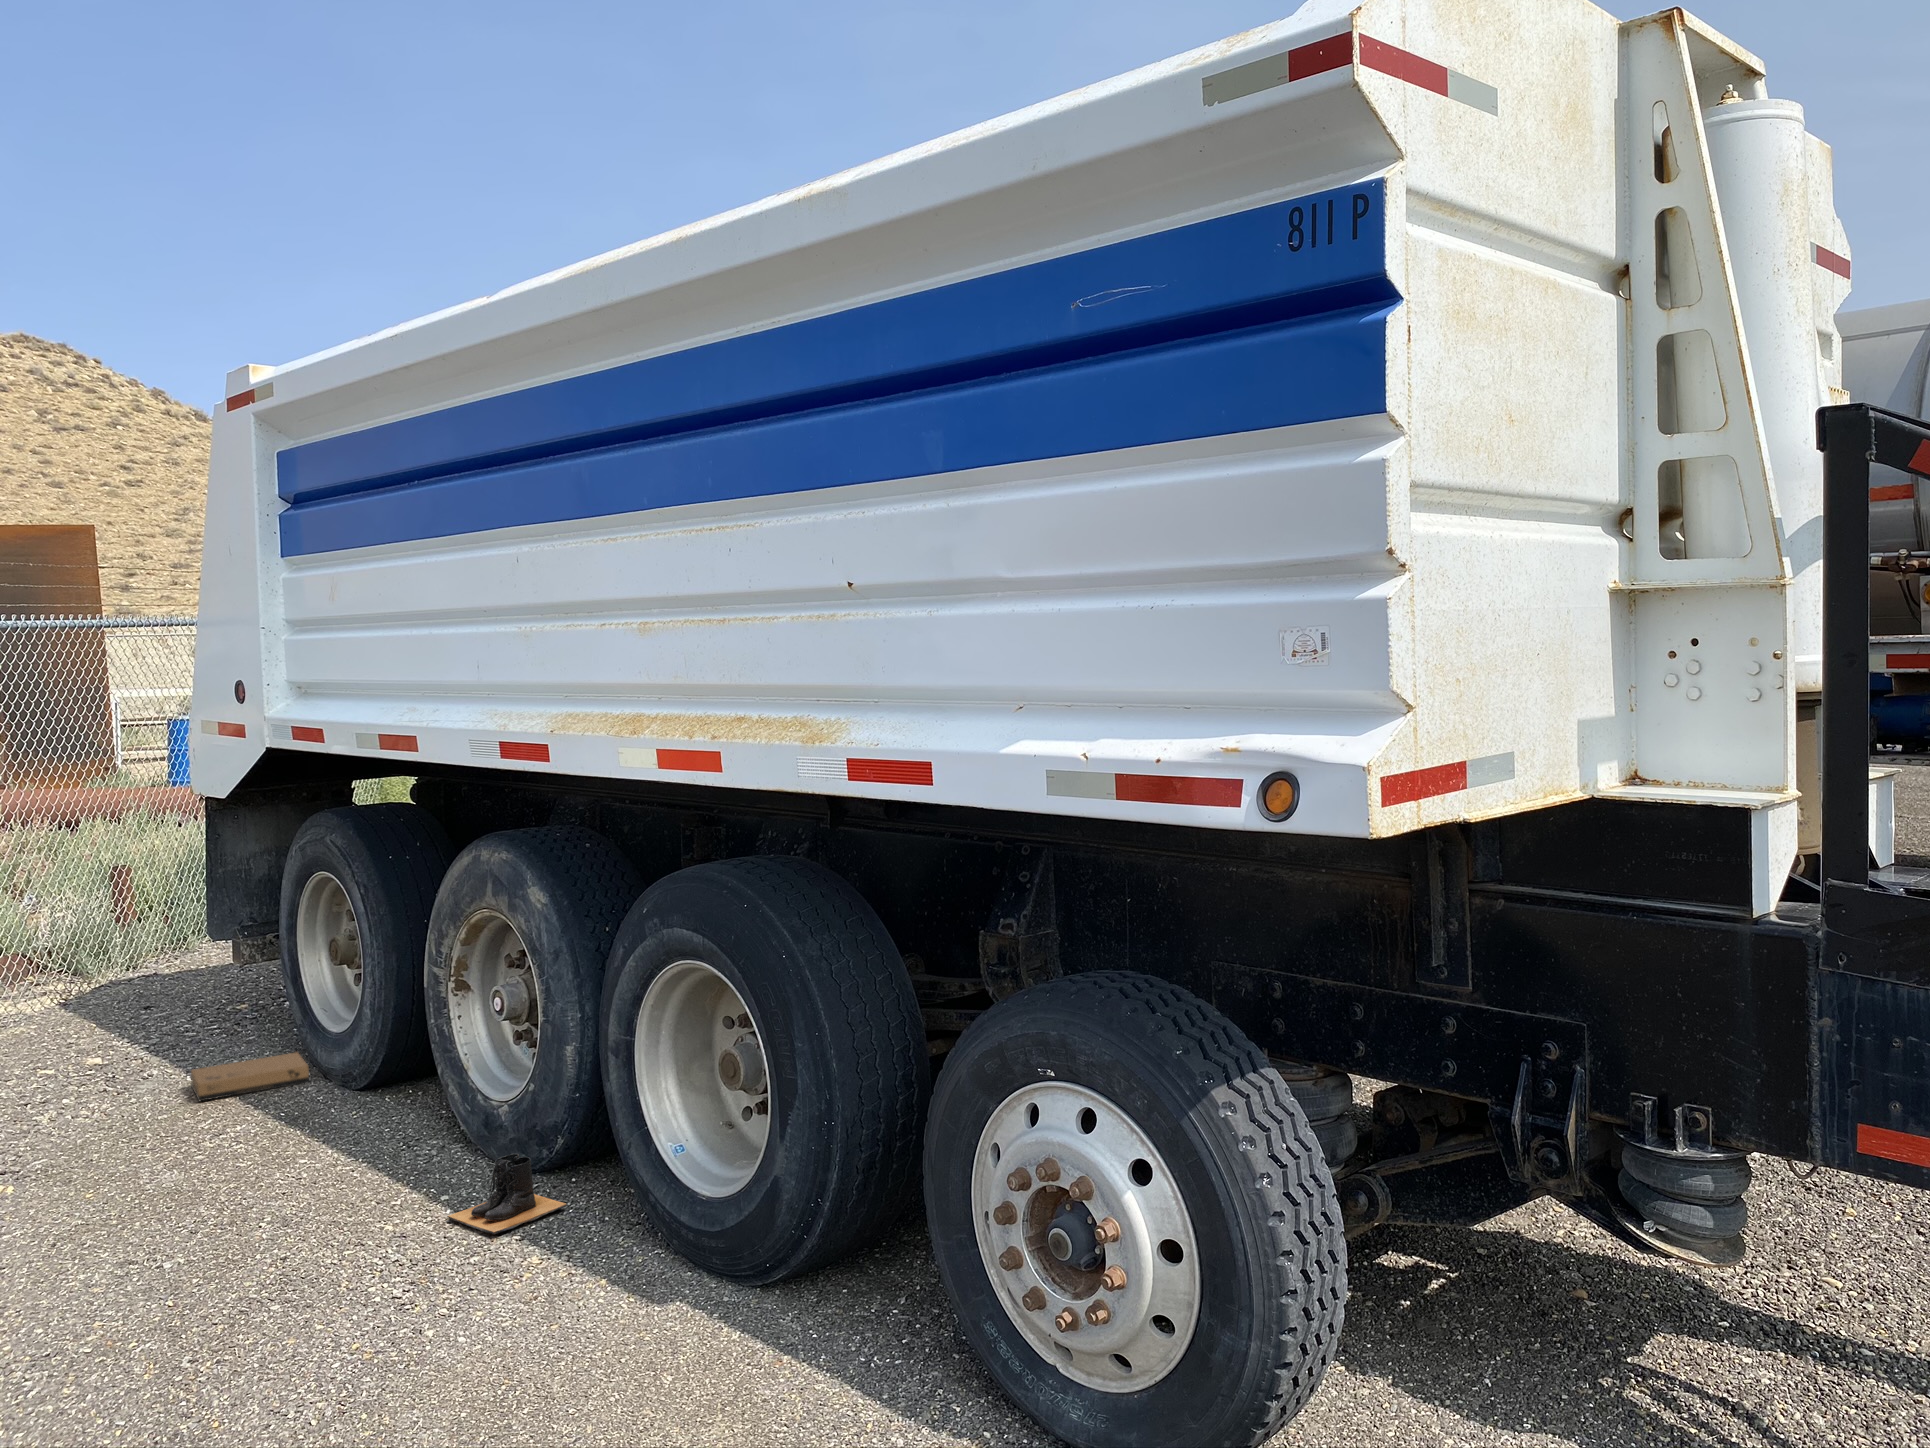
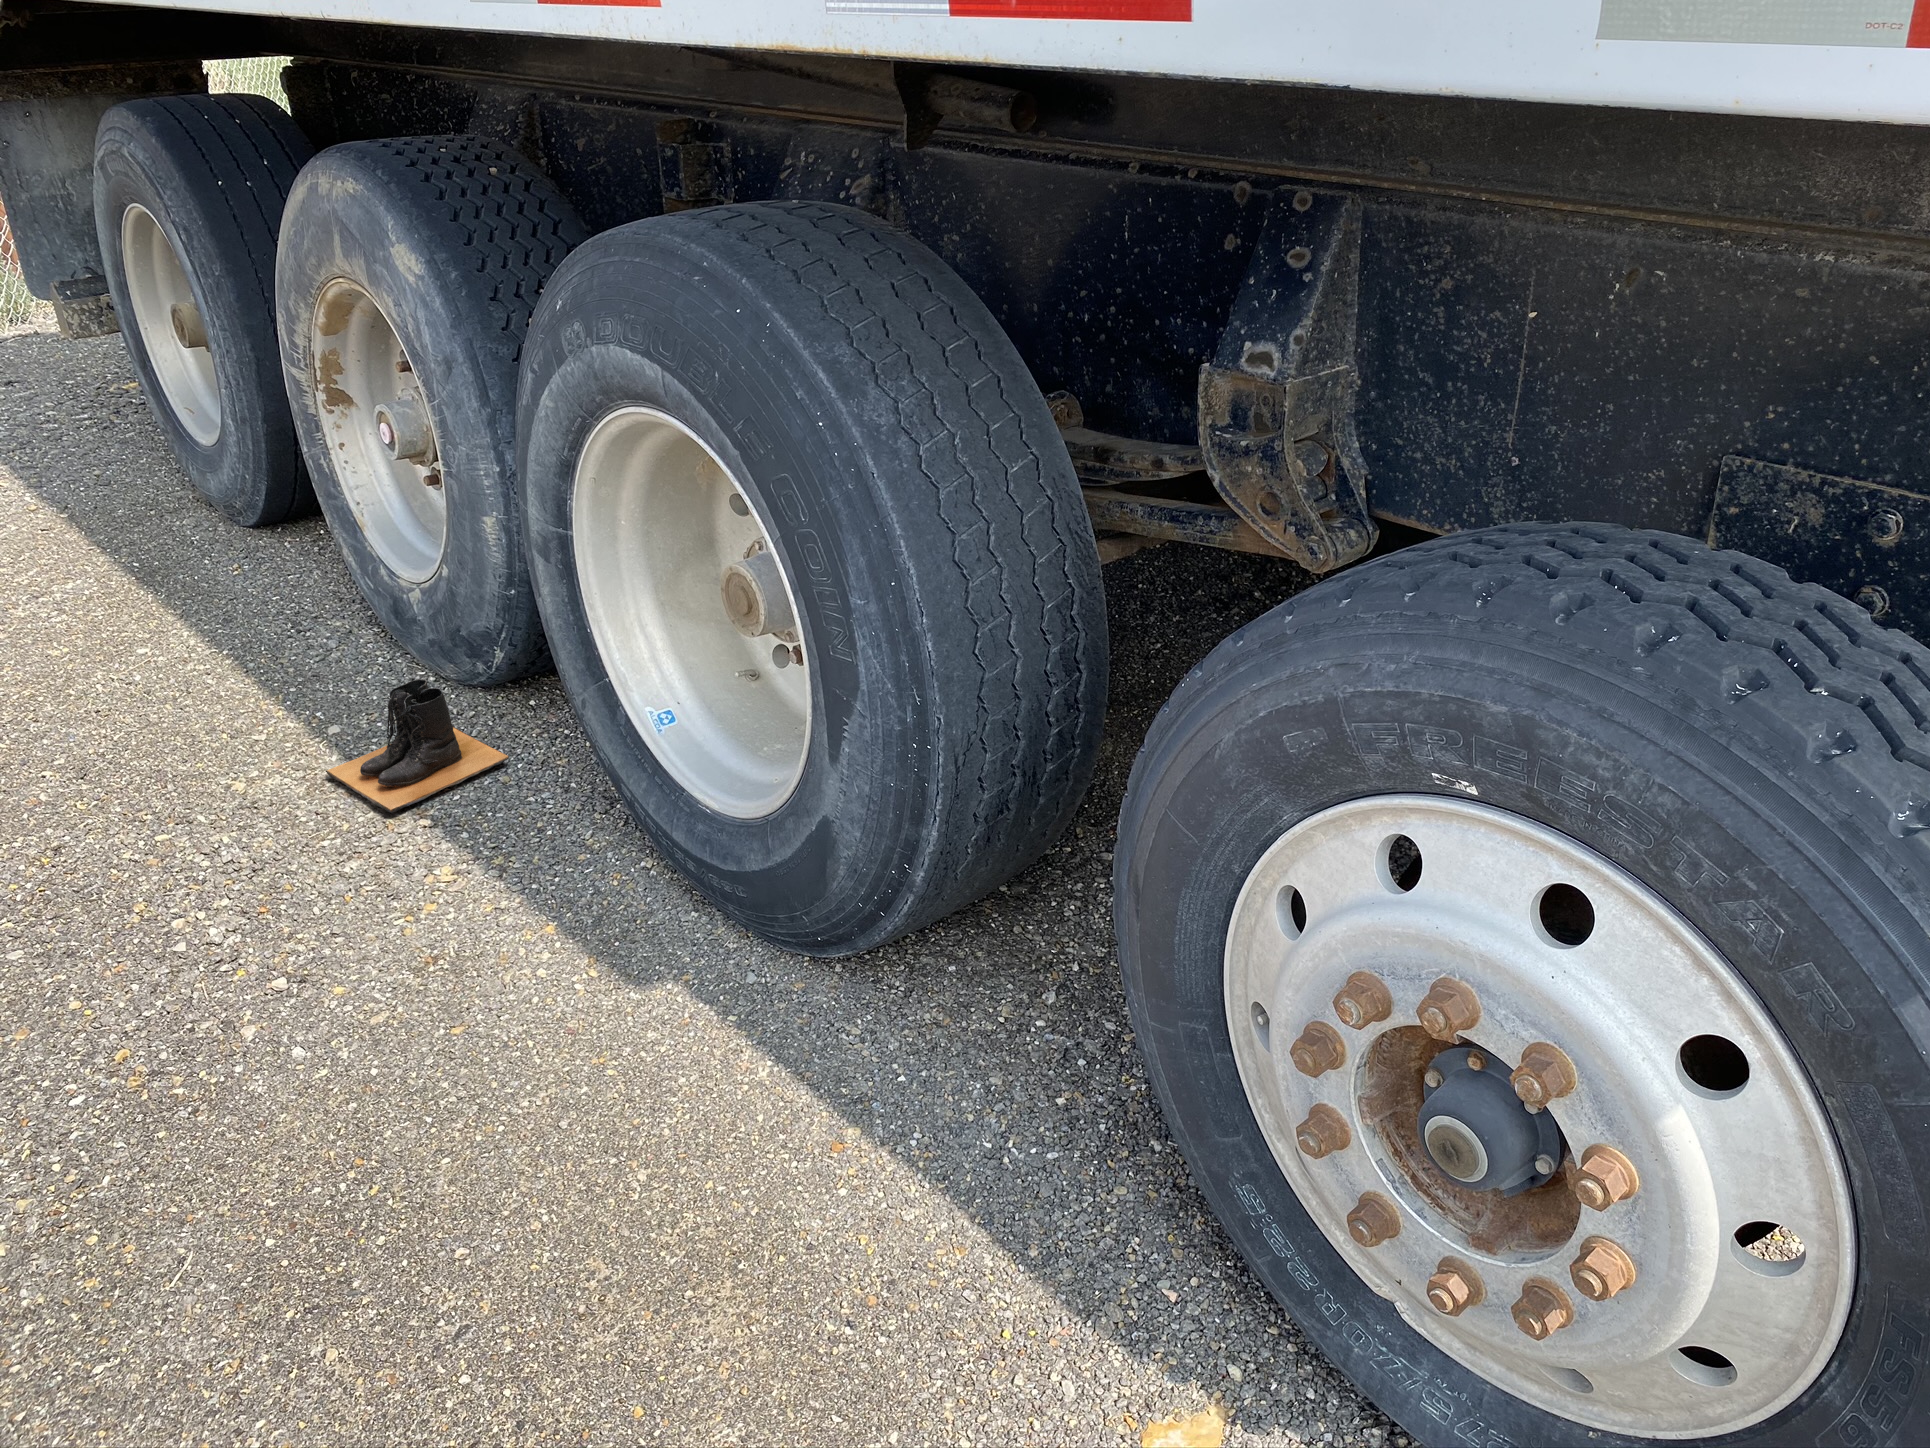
cardboard box: present [191,1052,309,1101] -> none [22,463,188,535]

